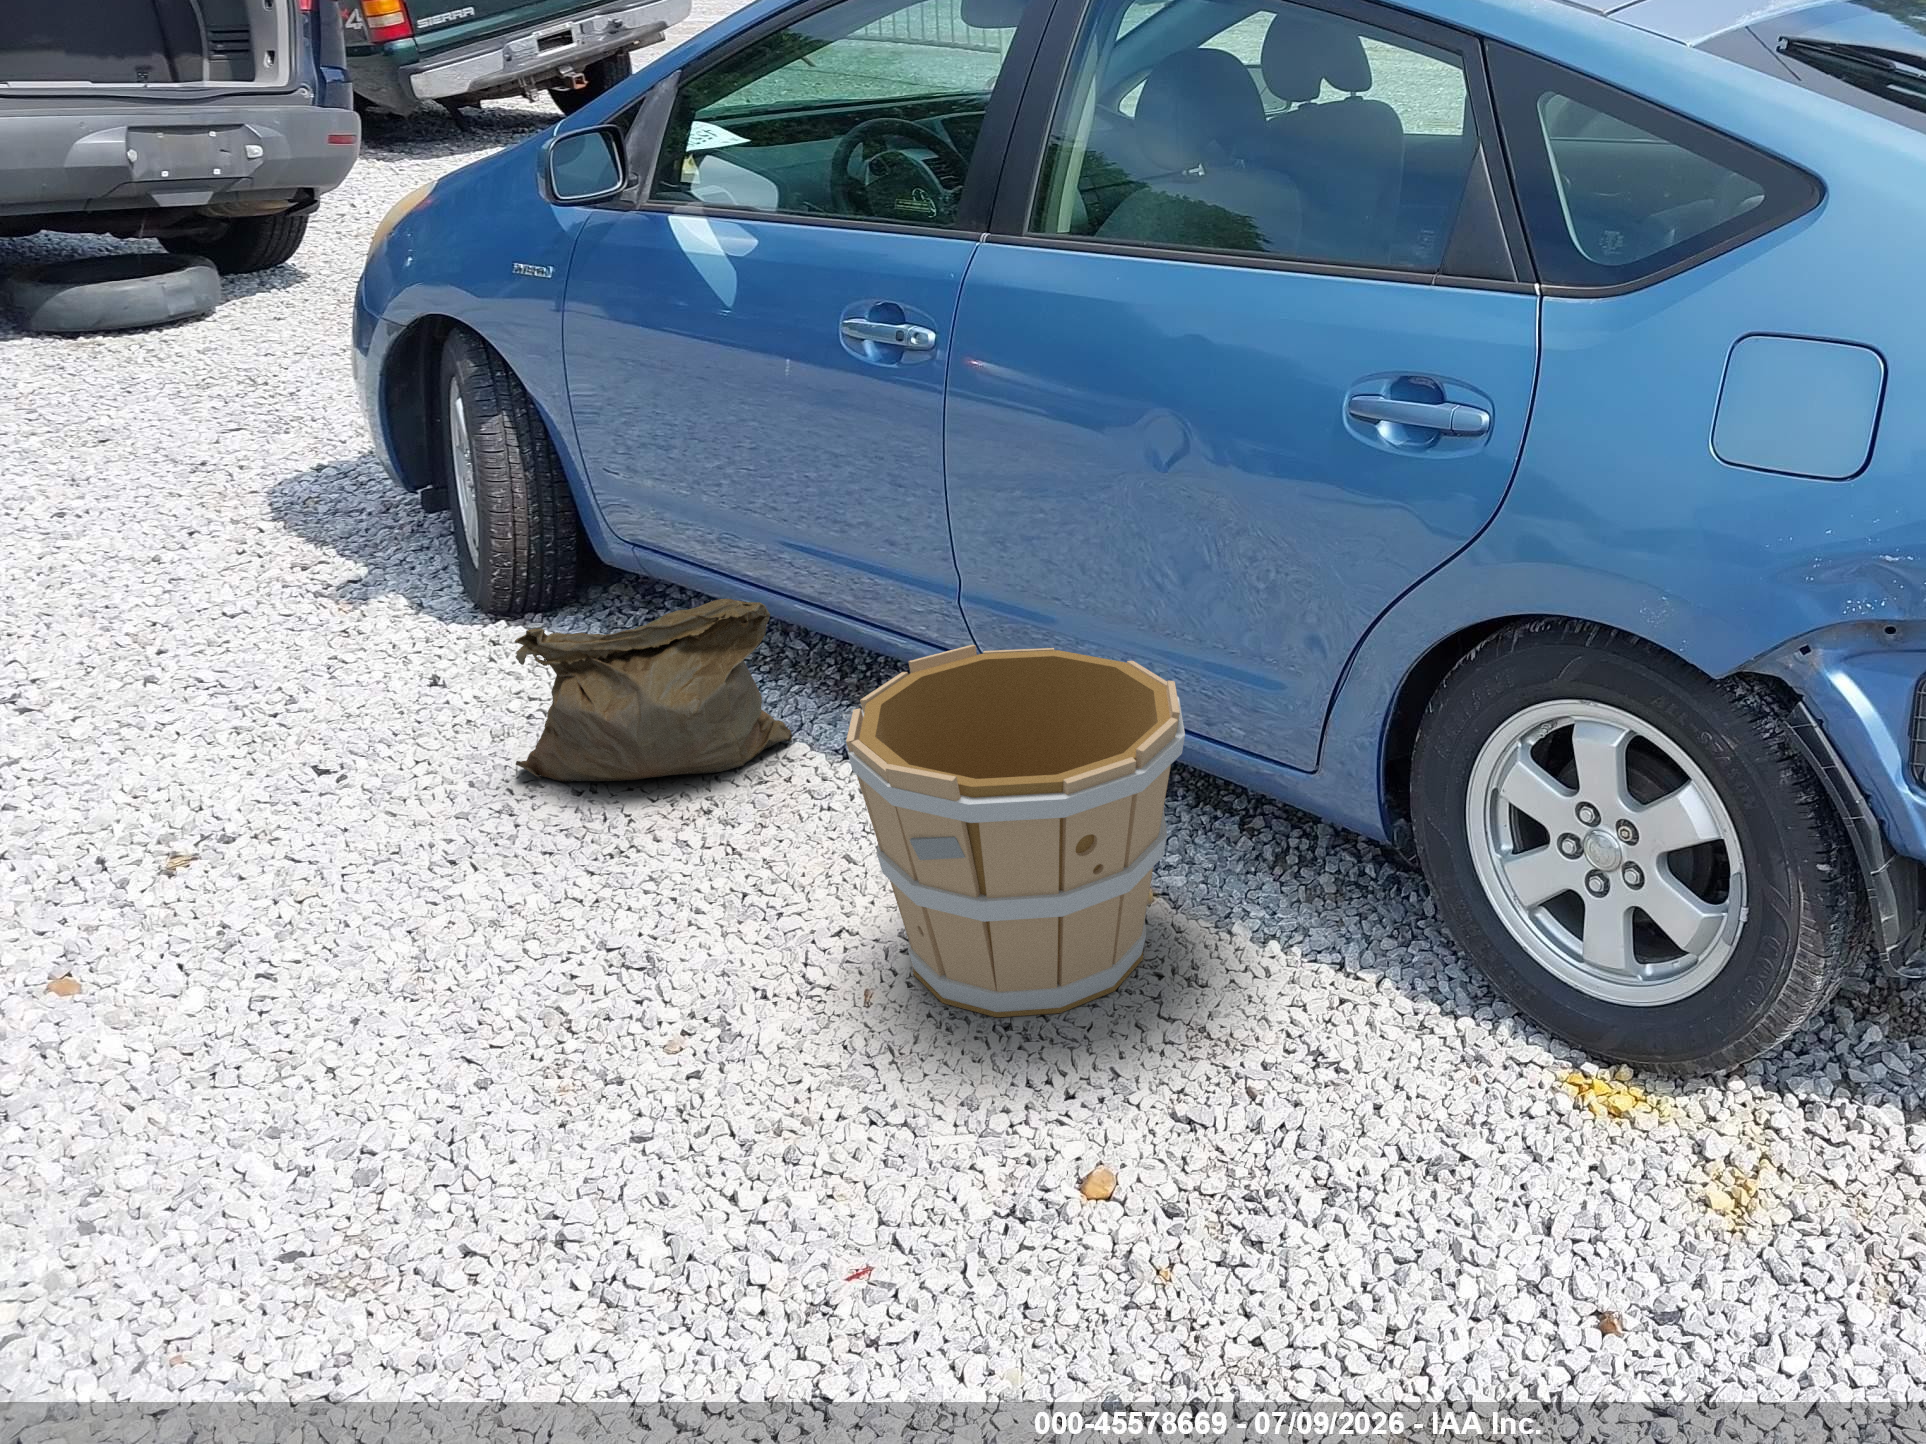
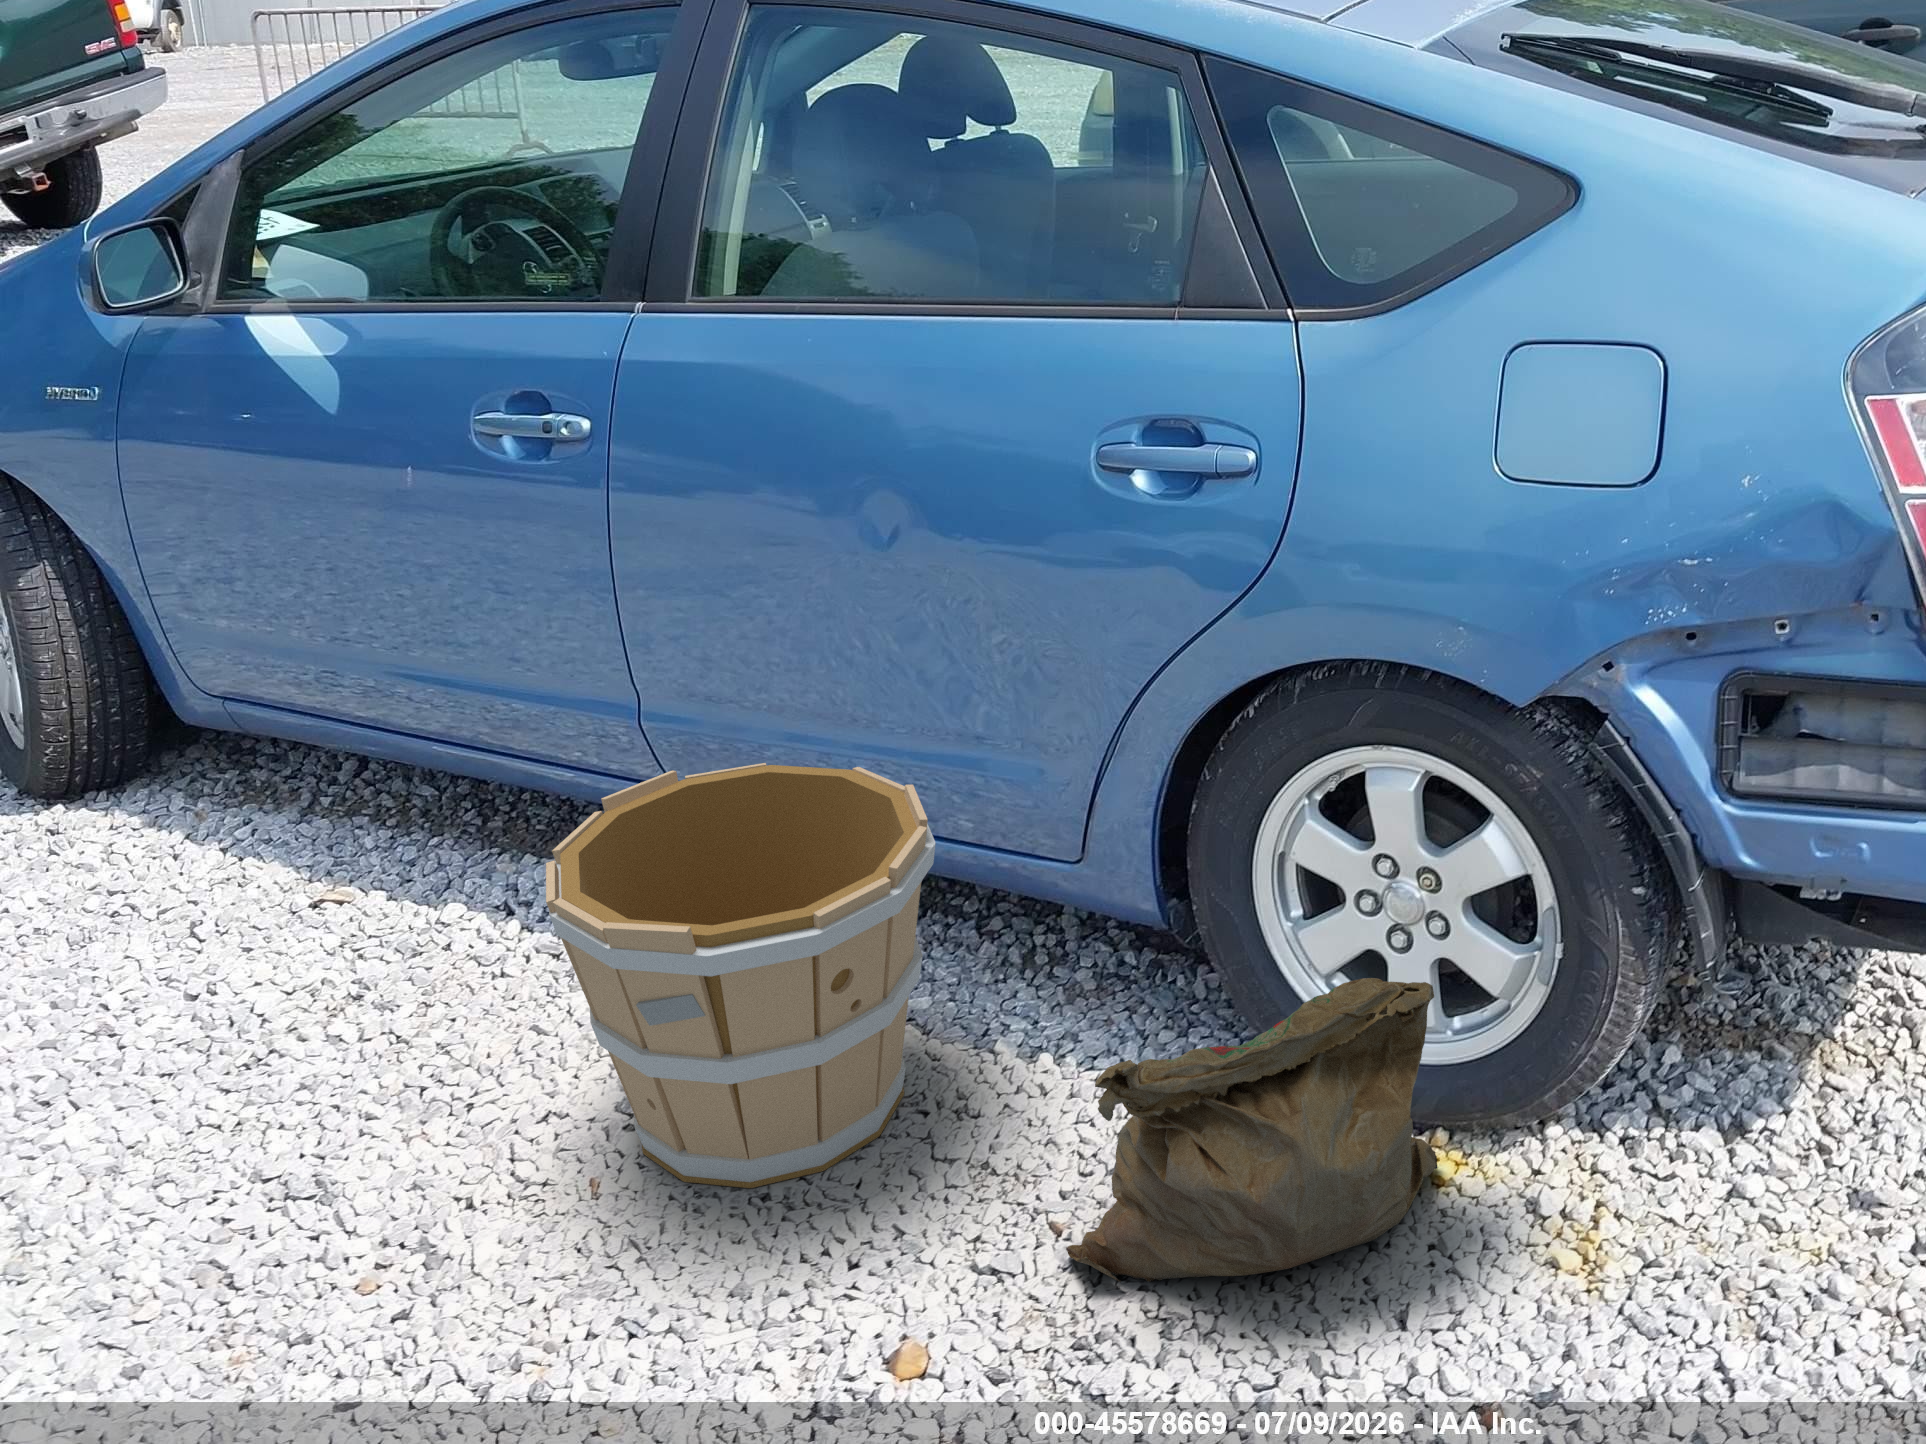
bag: present [515,599,792,782] -> present [1066,978,1438,1282]

